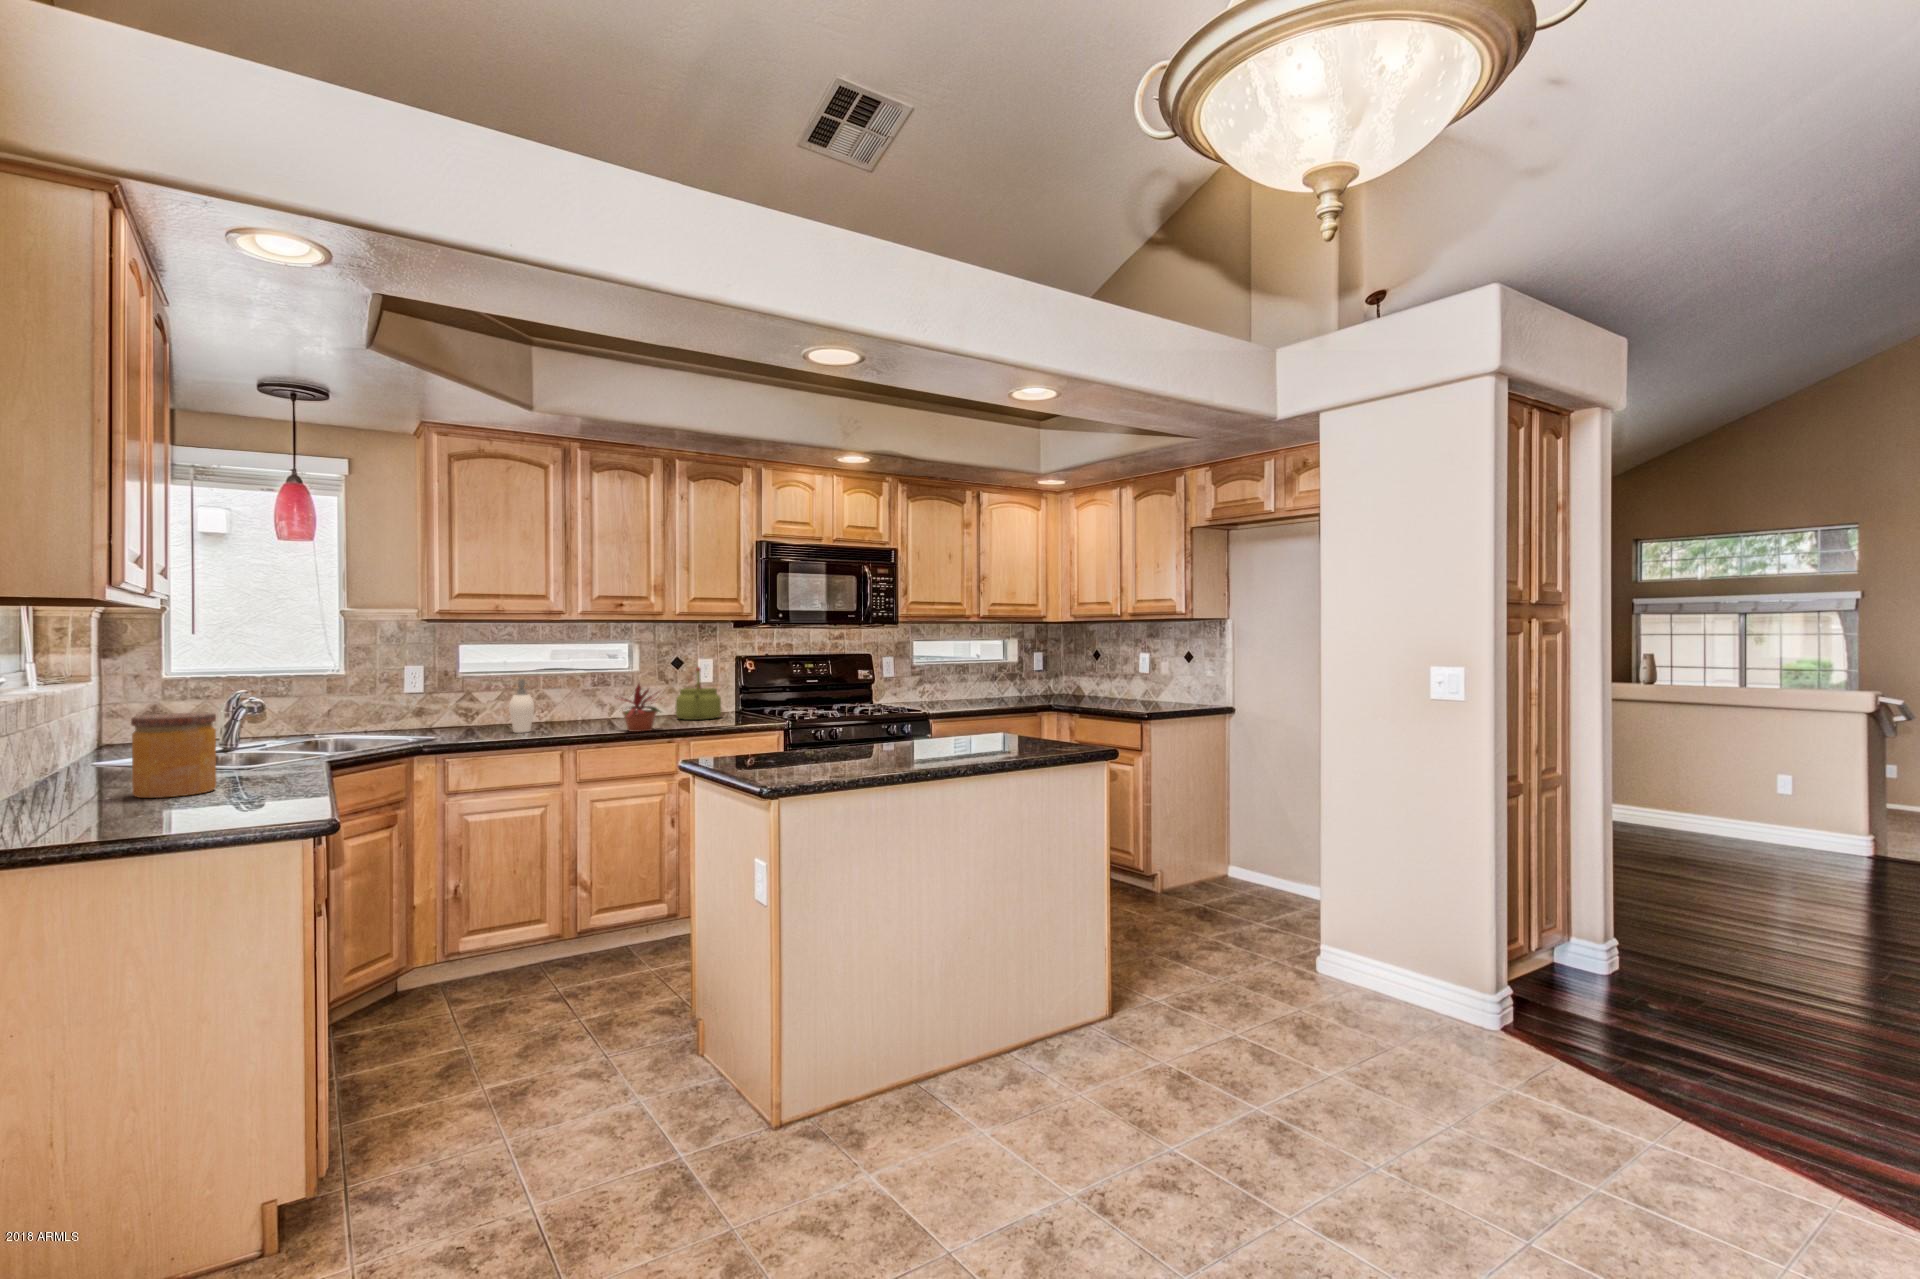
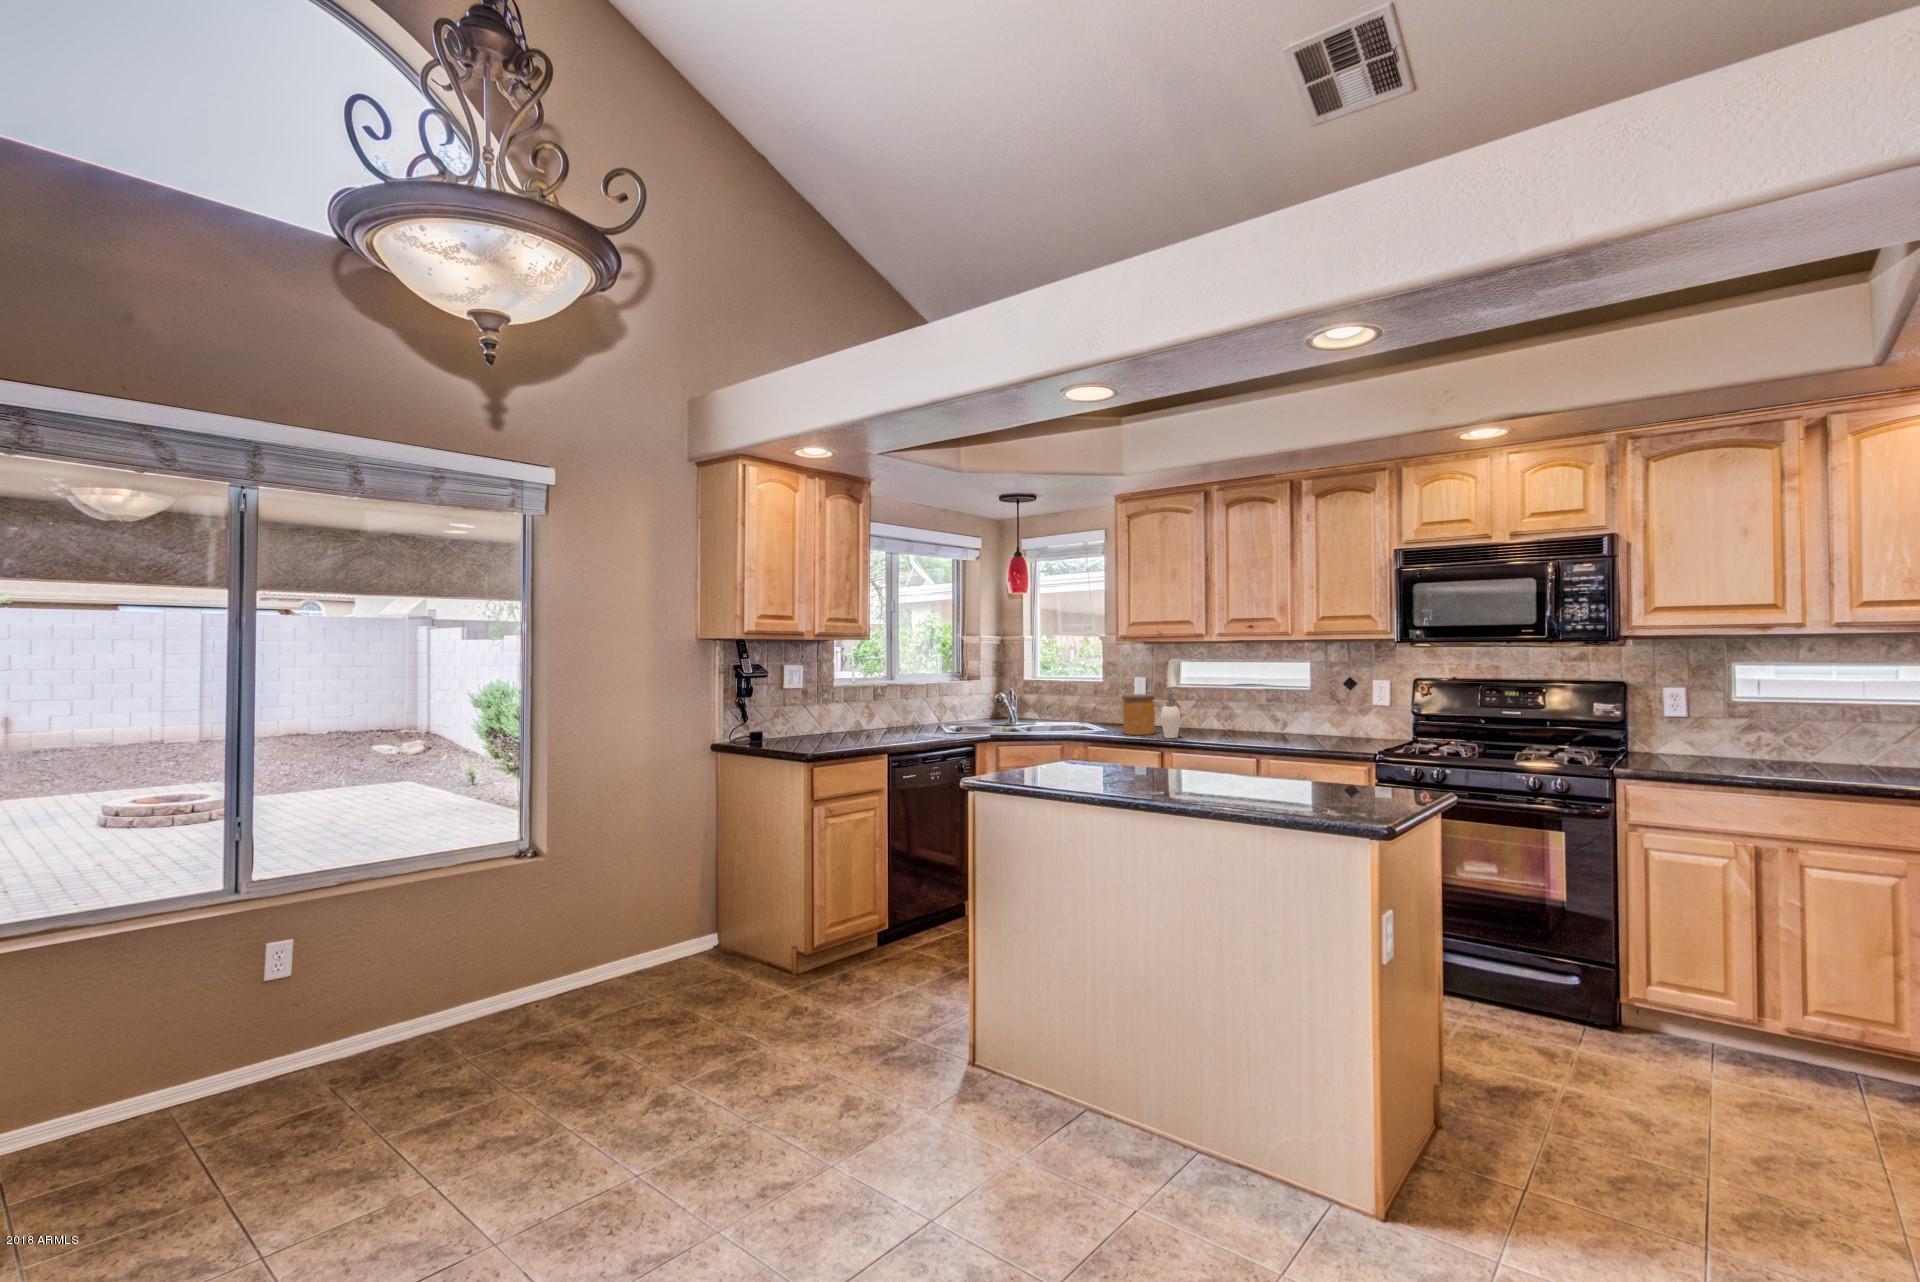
kettle: present [675,667,721,720] -> none [1321,688,1375,746]
potted plant: present [621,684,660,732] -> none [1197,703,1252,750]
jar: present [131,712,216,798] -> present [1122,694,1155,735]

